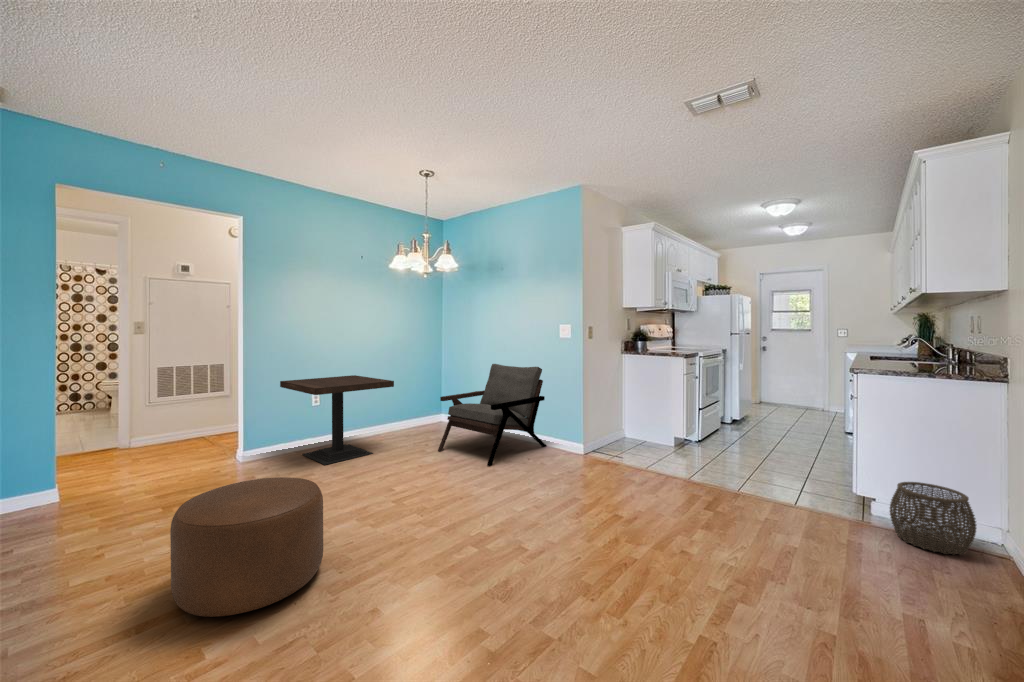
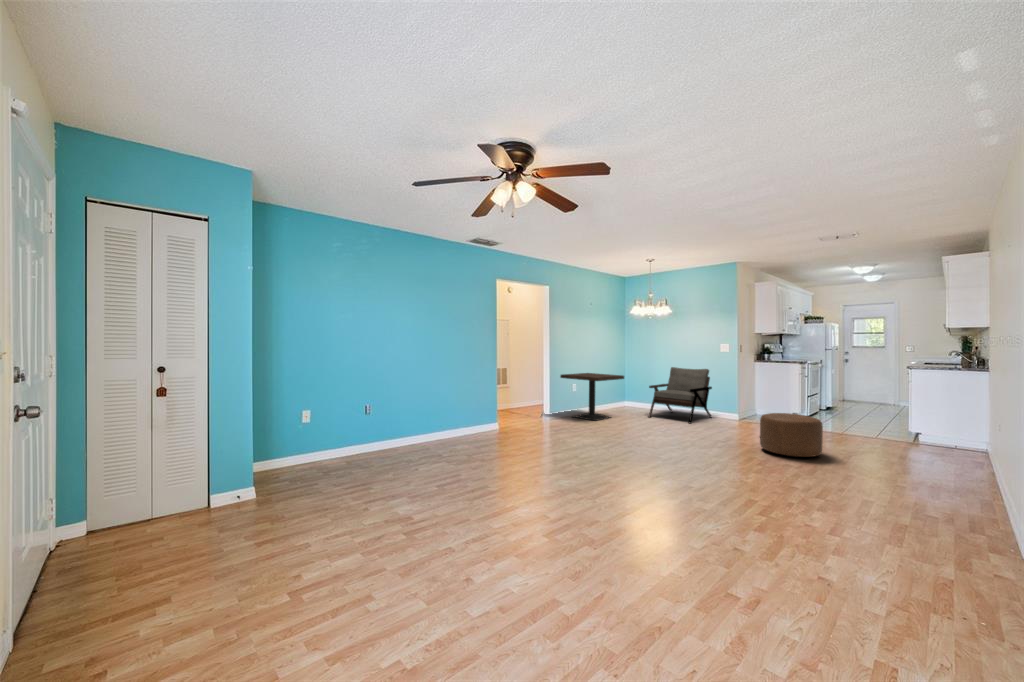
ottoman: present [170,477,323,617] -> present [760,413,823,457]
woven basket: present [890,482,977,555] -> none [927,424,969,454]

